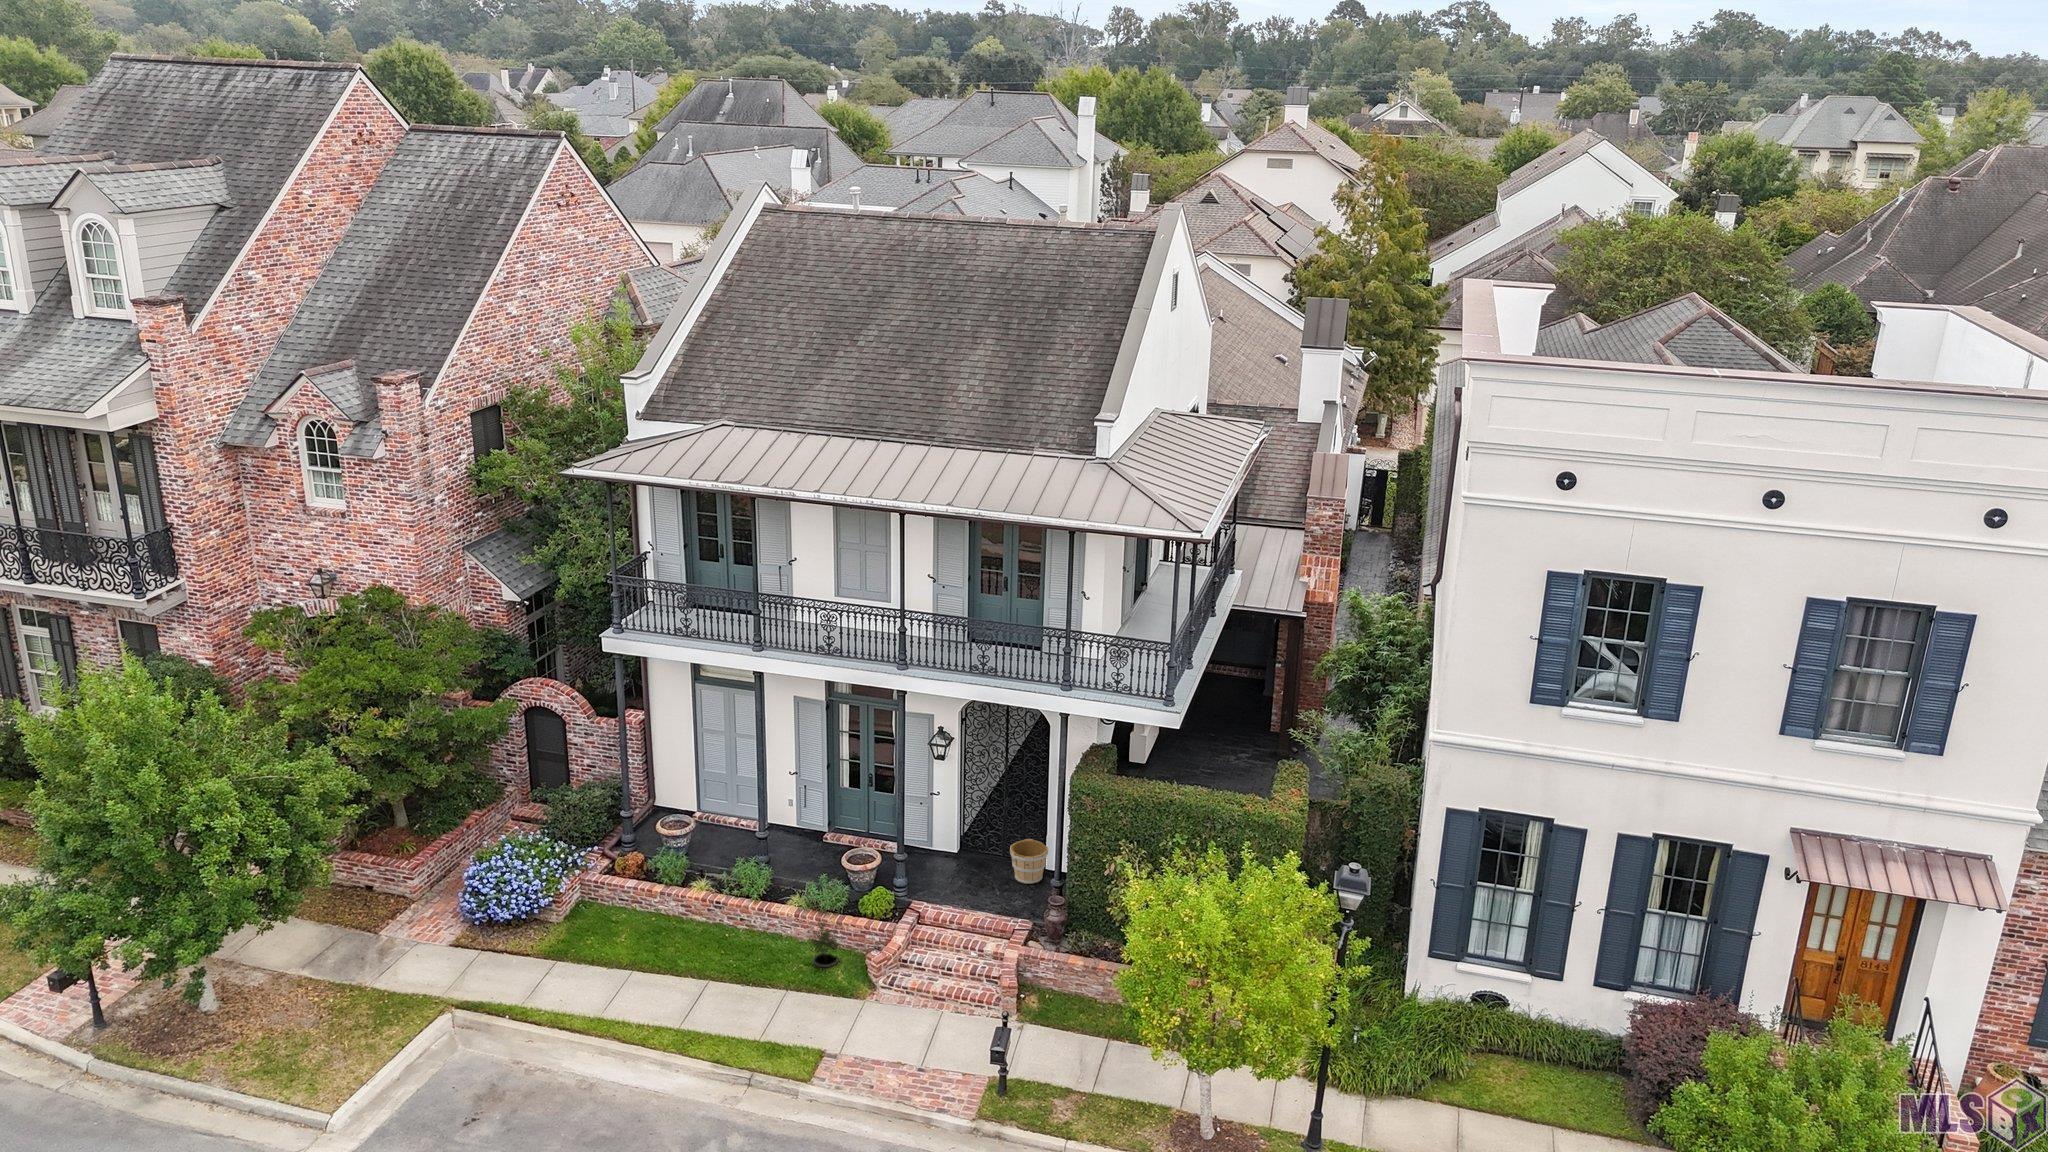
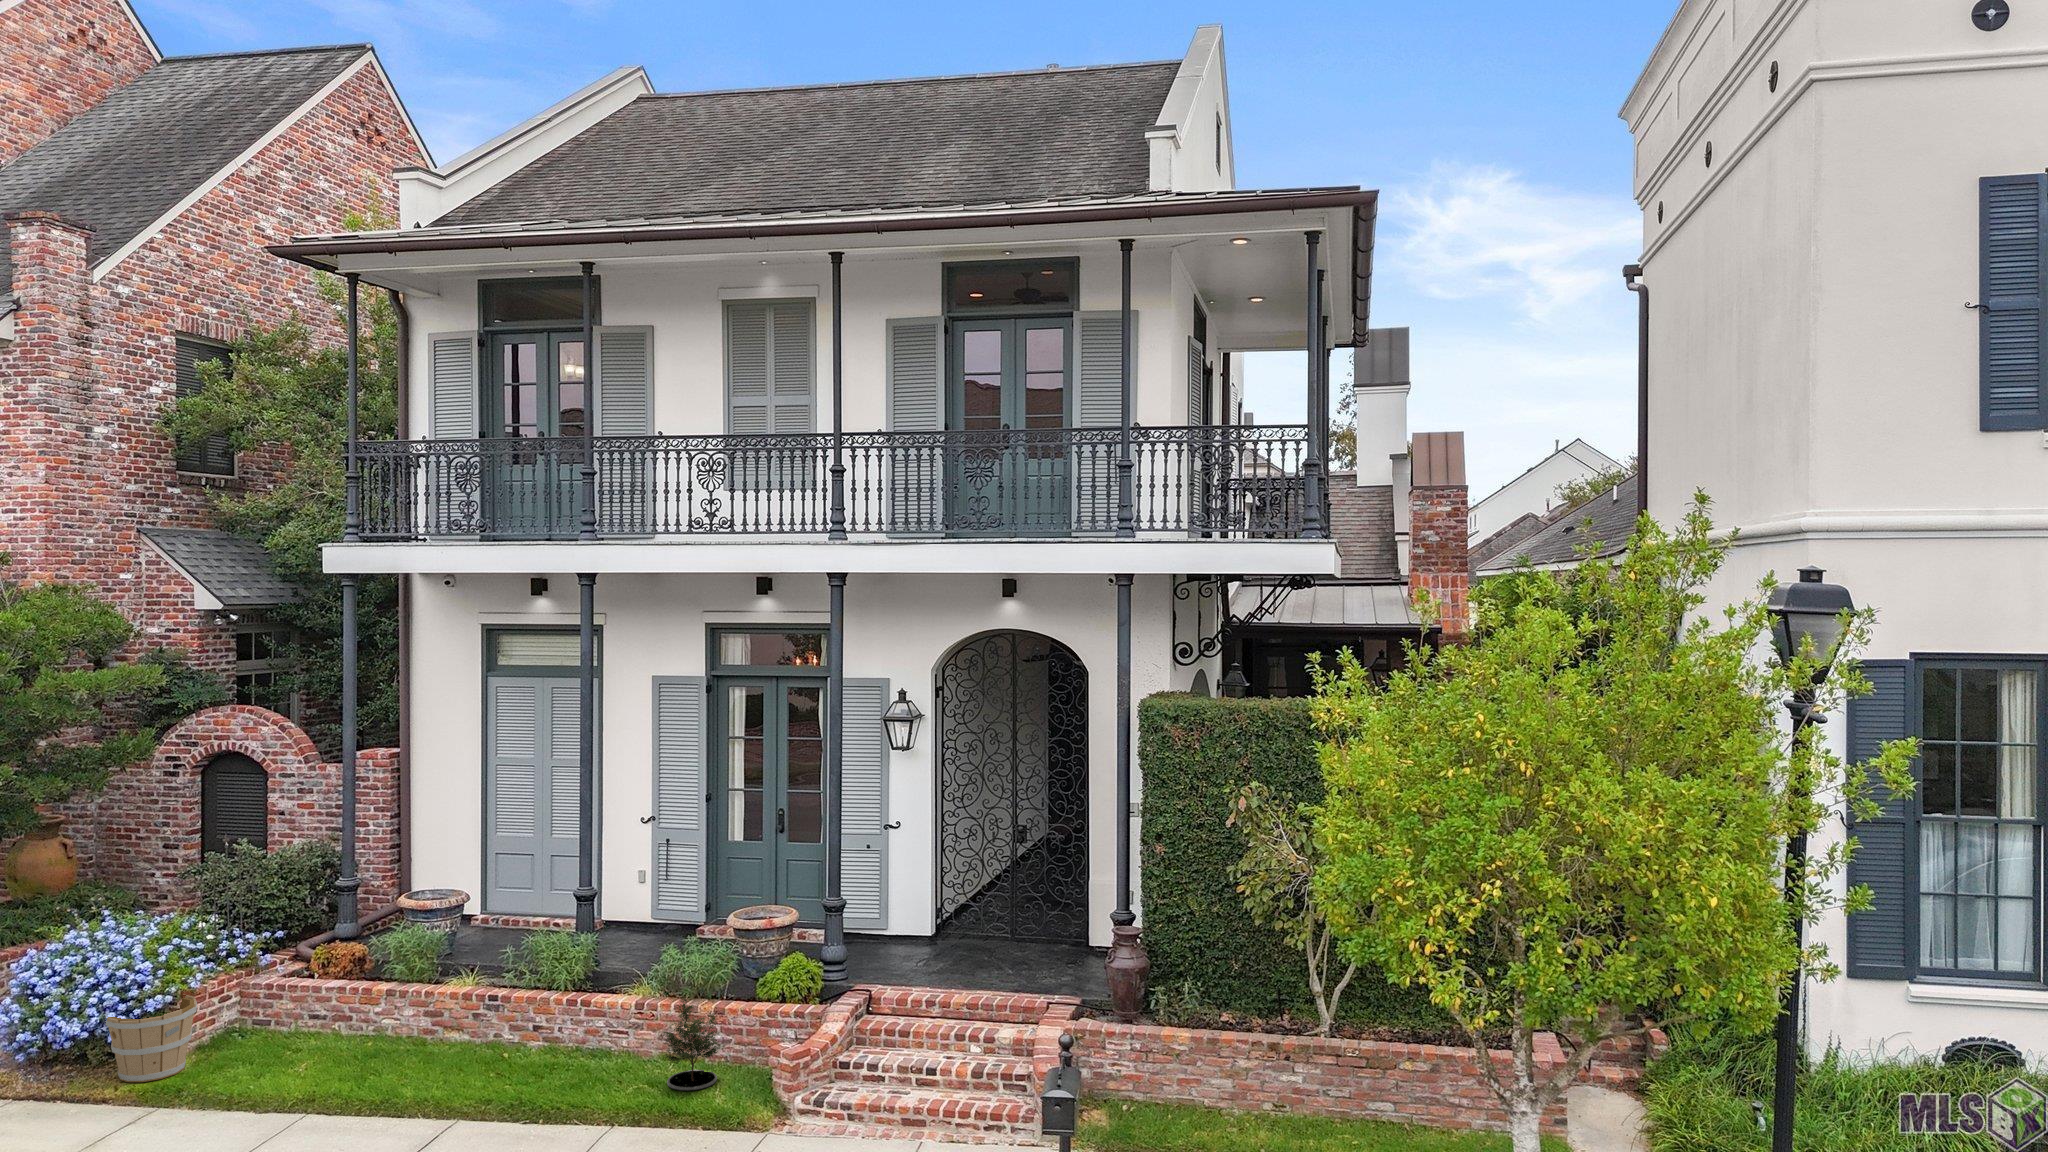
wooden bucket: present [1010,839,1048,884] -> present [105,995,197,1082]

